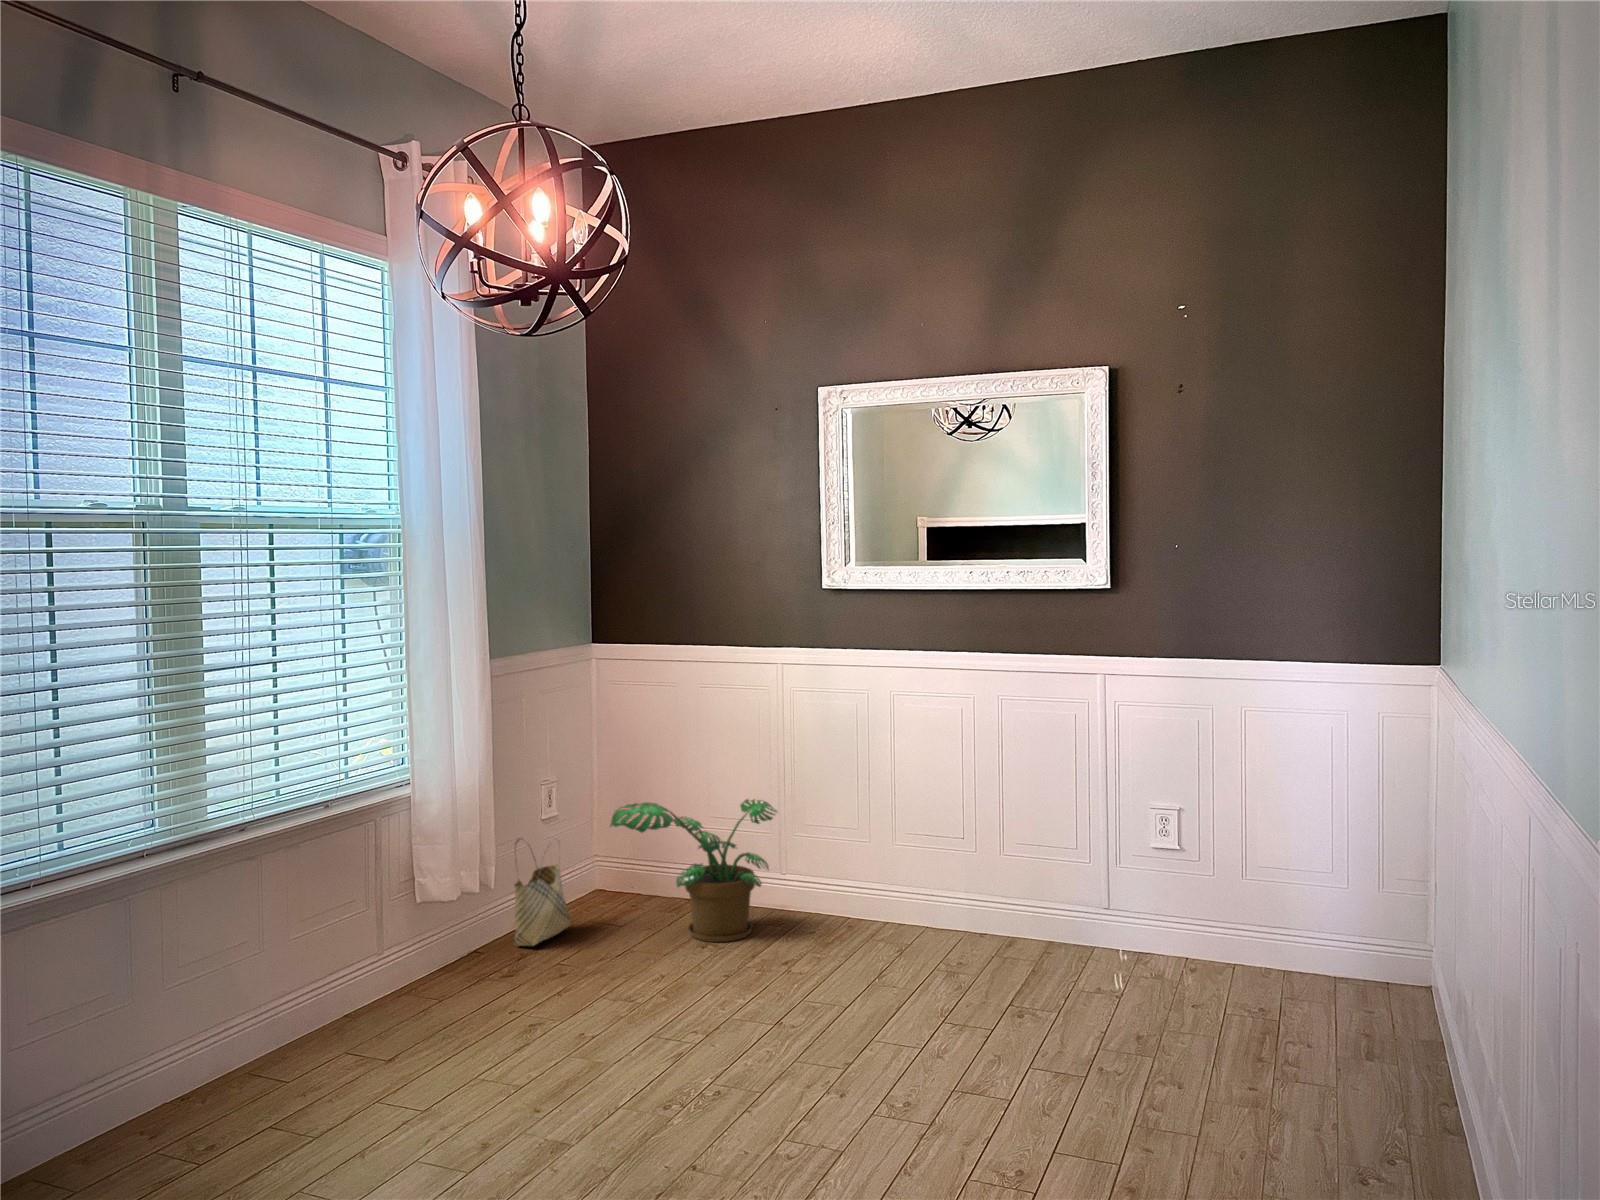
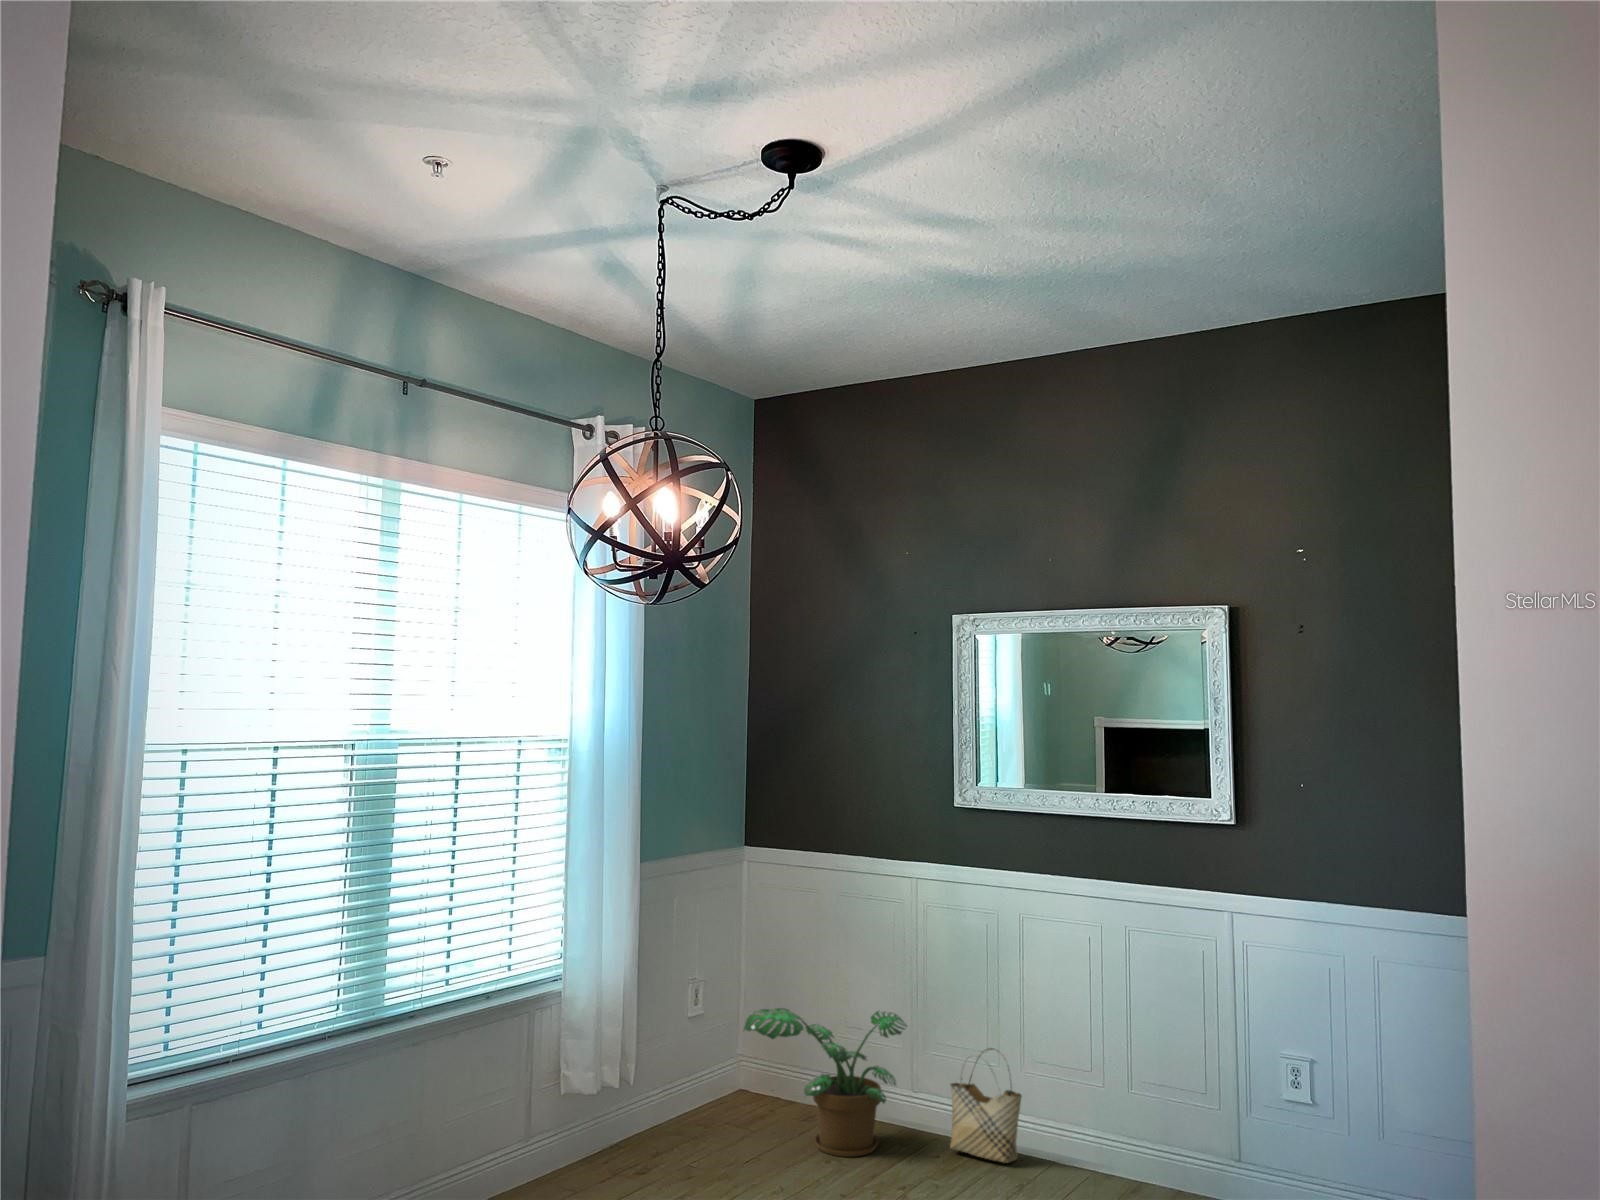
woven basket: present [514,839,570,946] -> present [950,1048,1022,1163]

